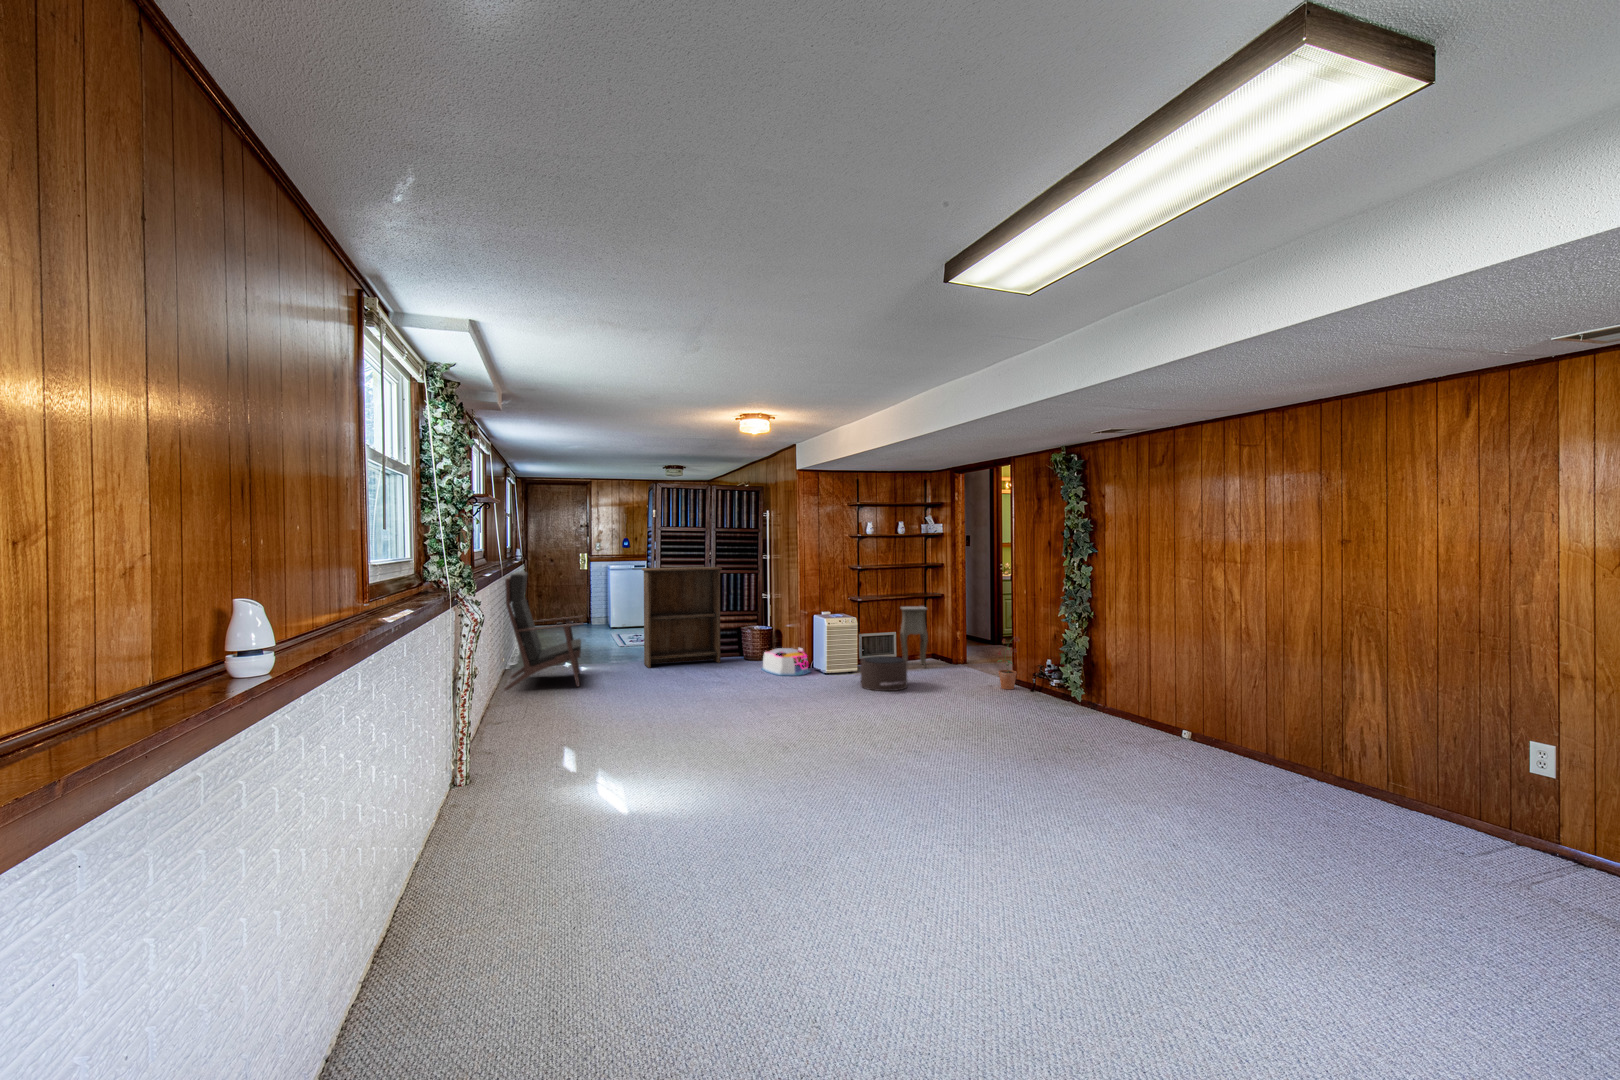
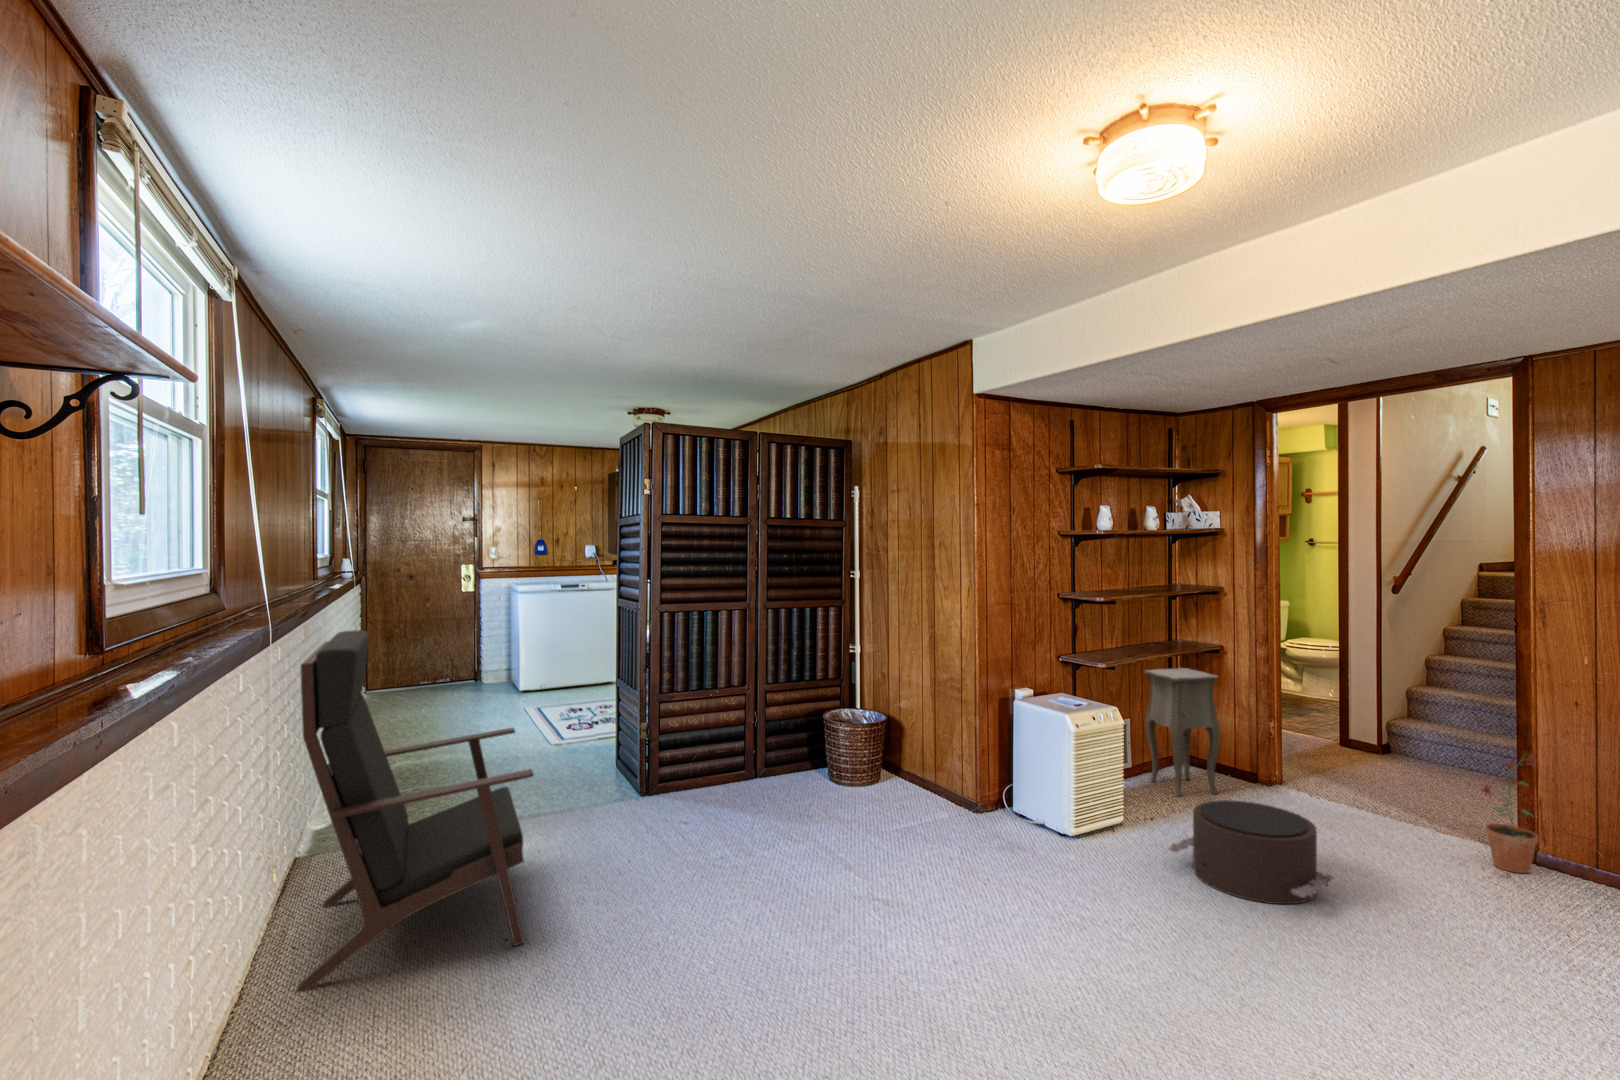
bookshelf: present [642,567,722,668] -> none [635,598,801,828]
storage bin: present [762,648,811,676] -> none [905,767,1022,845]

